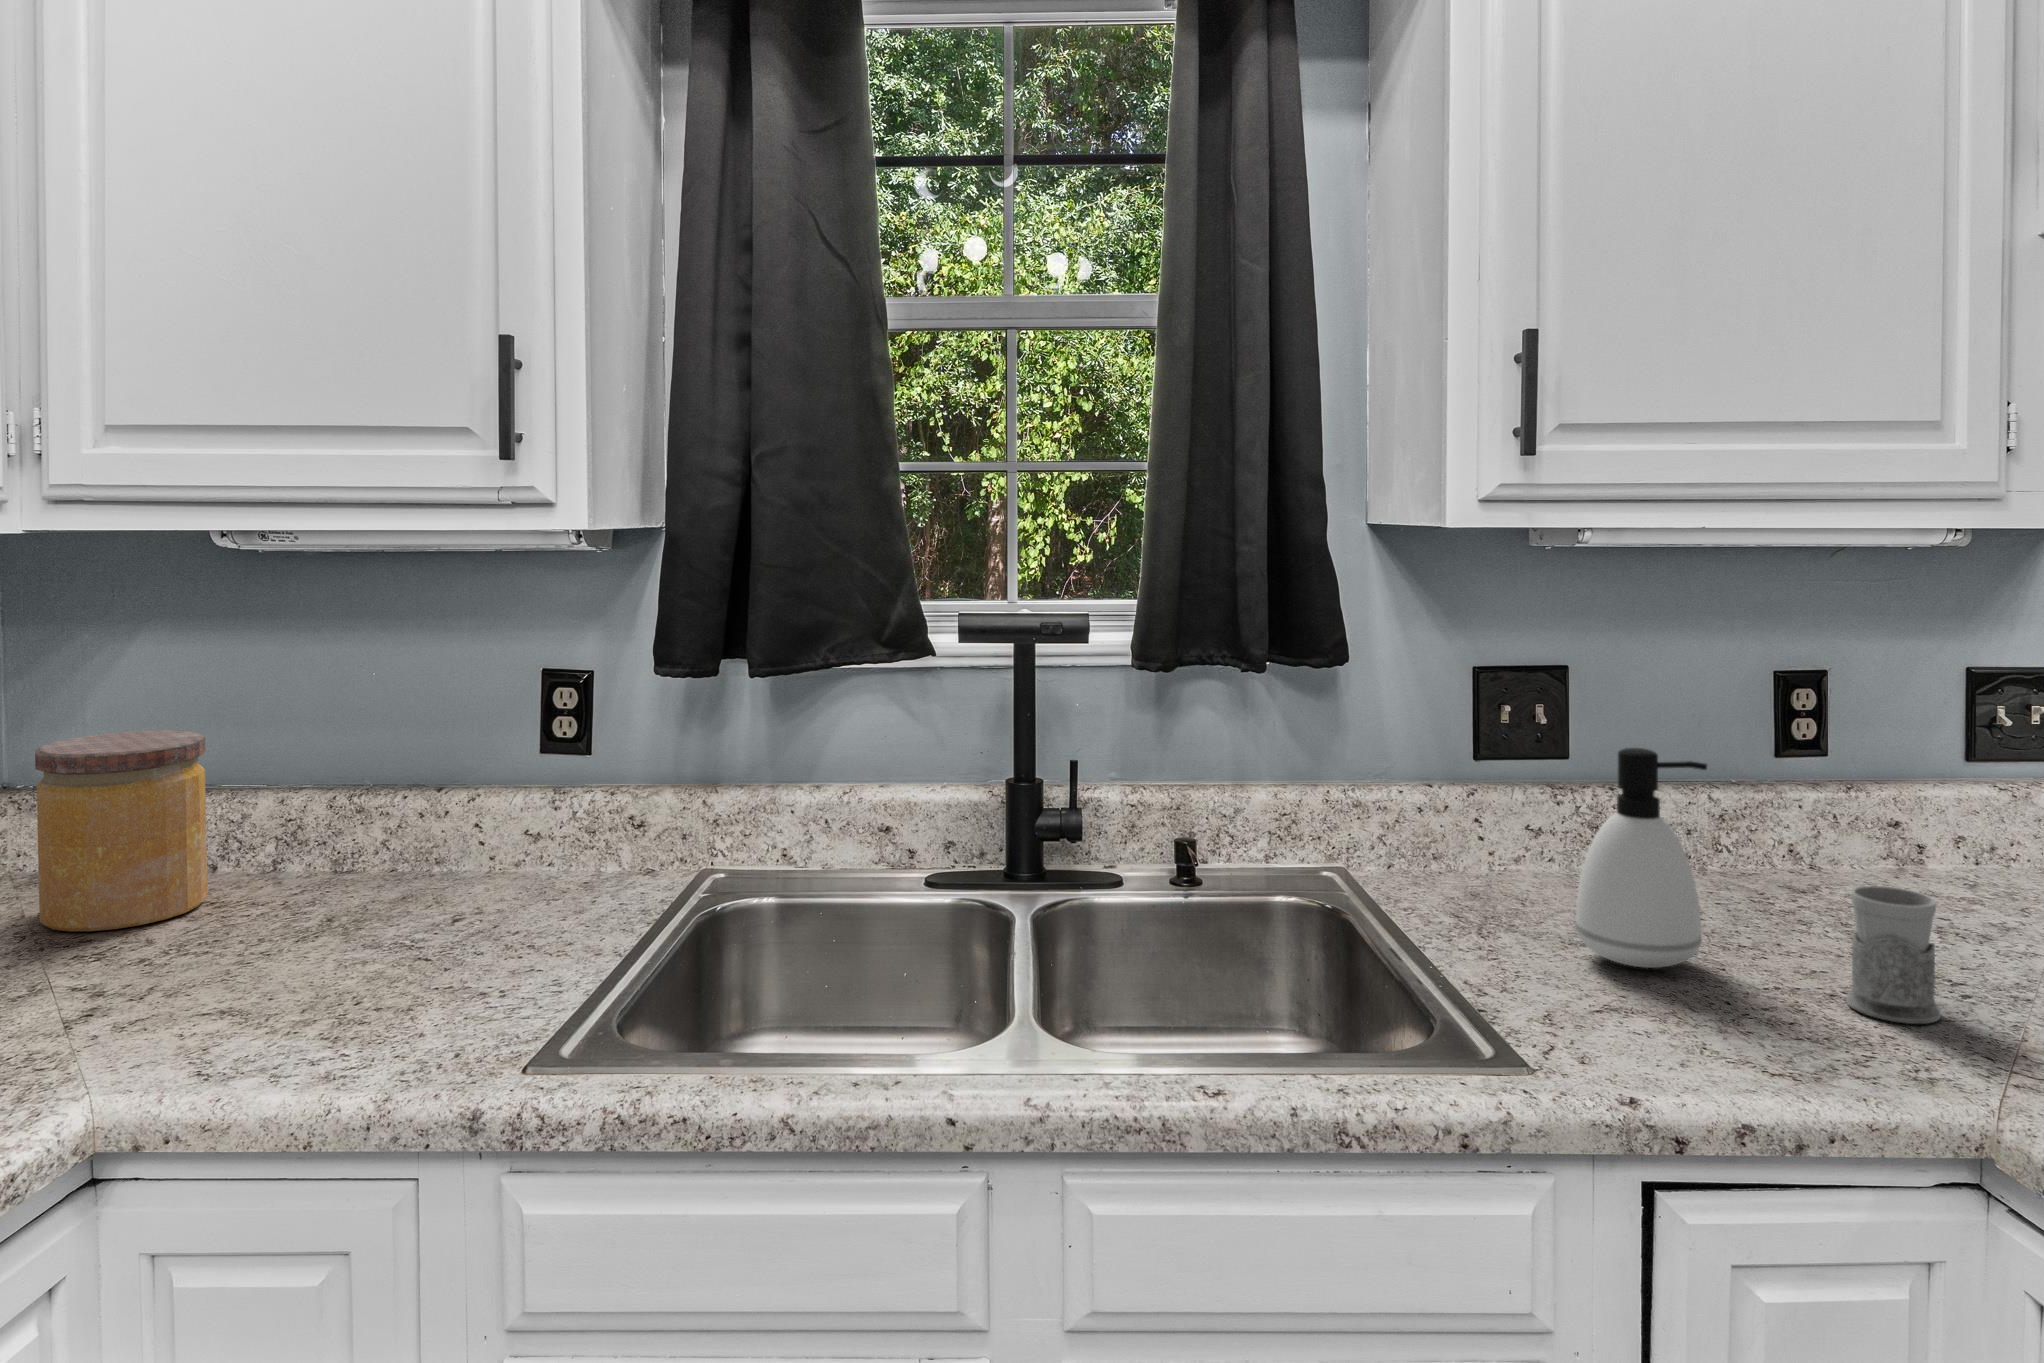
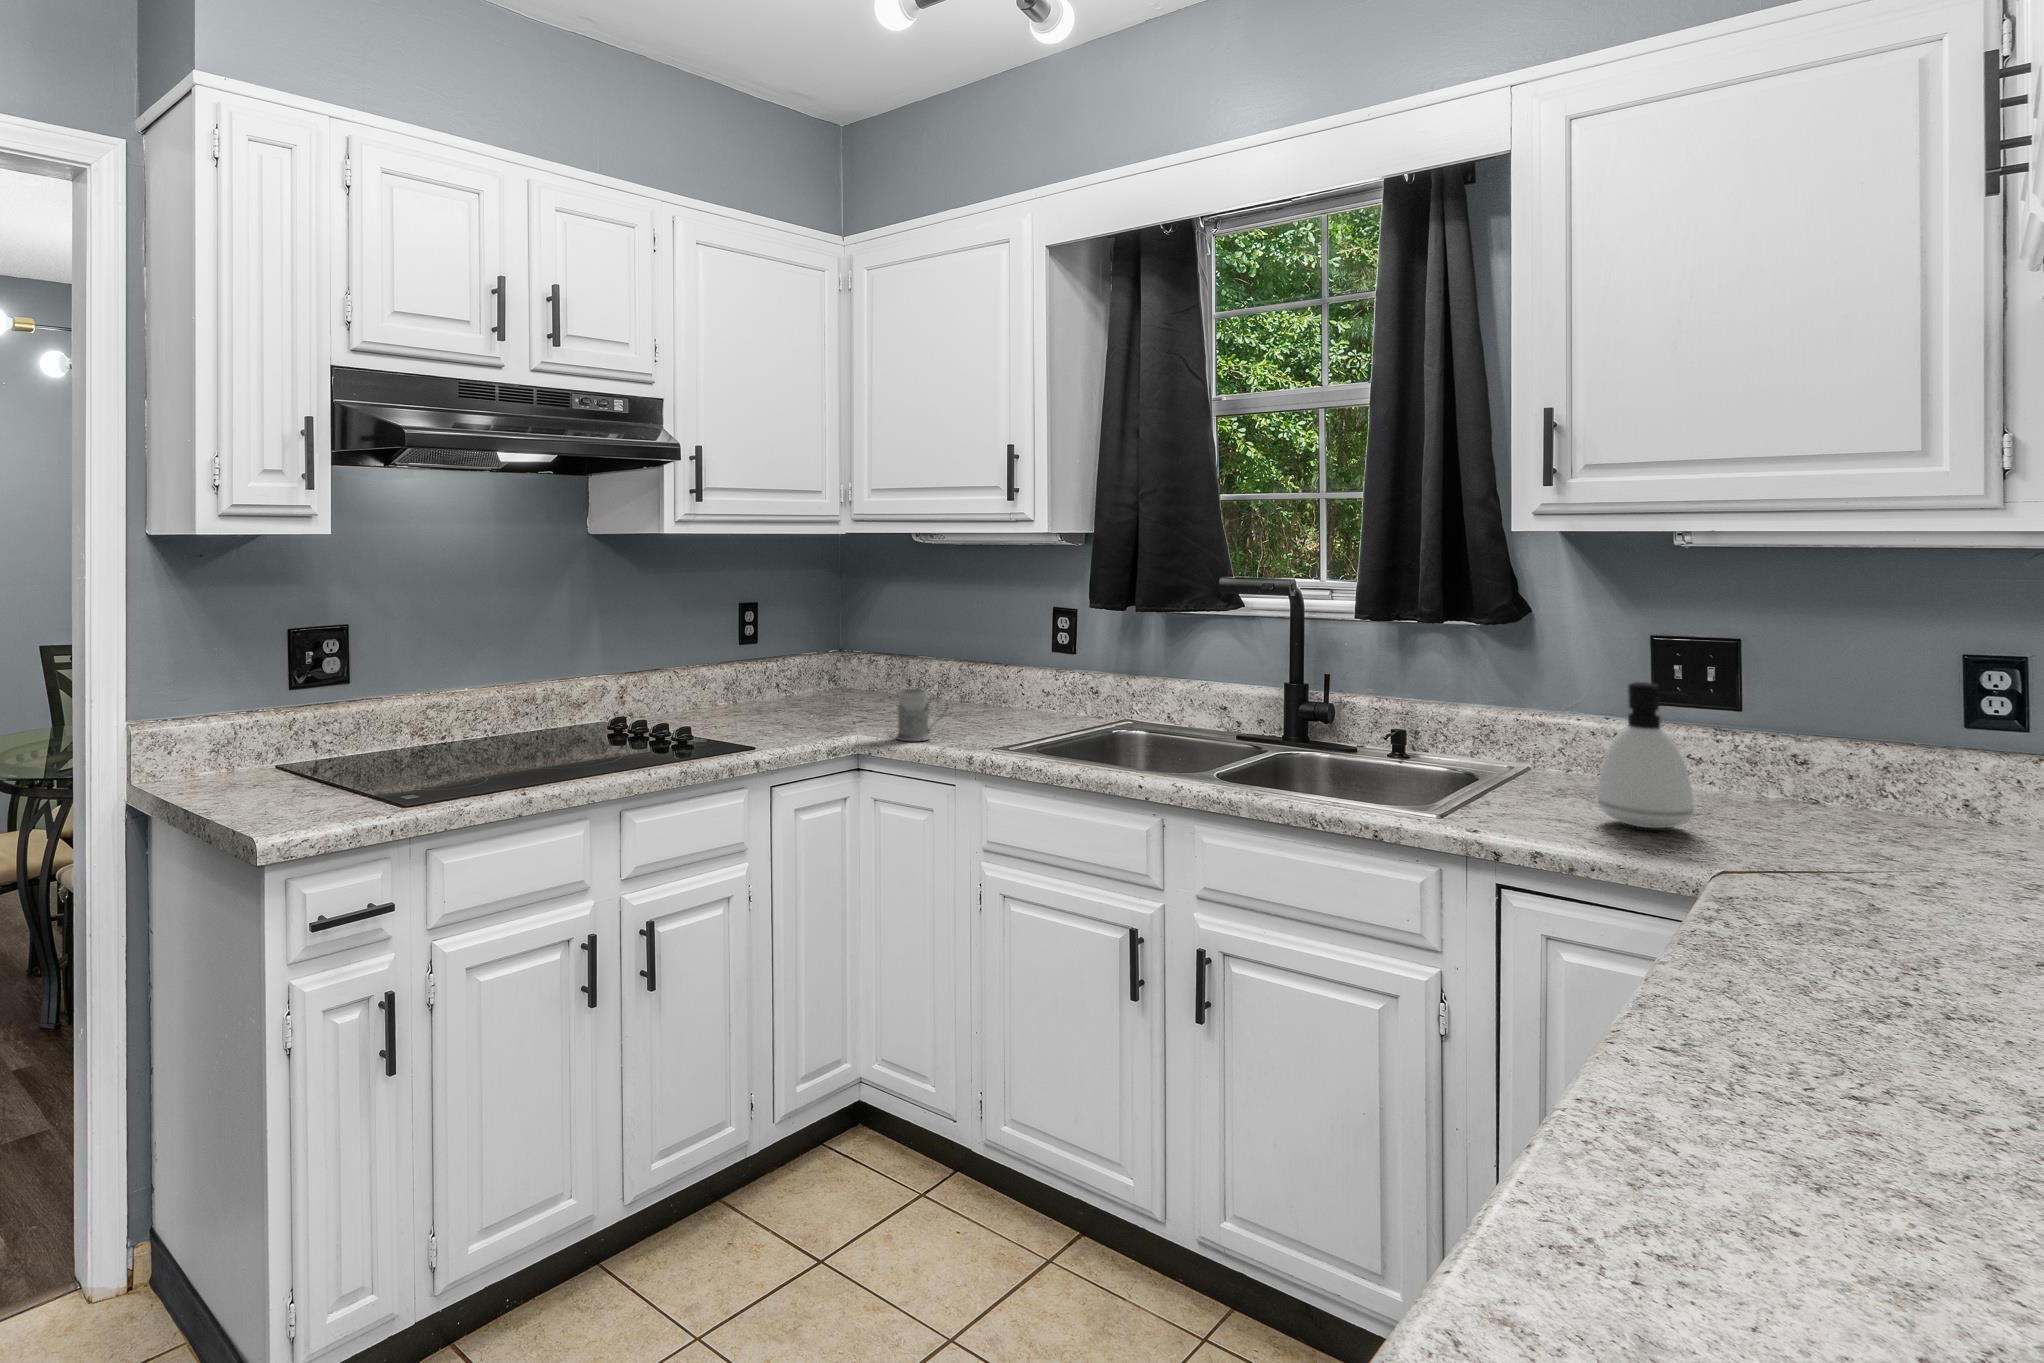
jar: present [35,730,207,931] -> none [843,625,906,707]
mug: present [1846,886,1941,1024] -> present [896,689,948,741]

